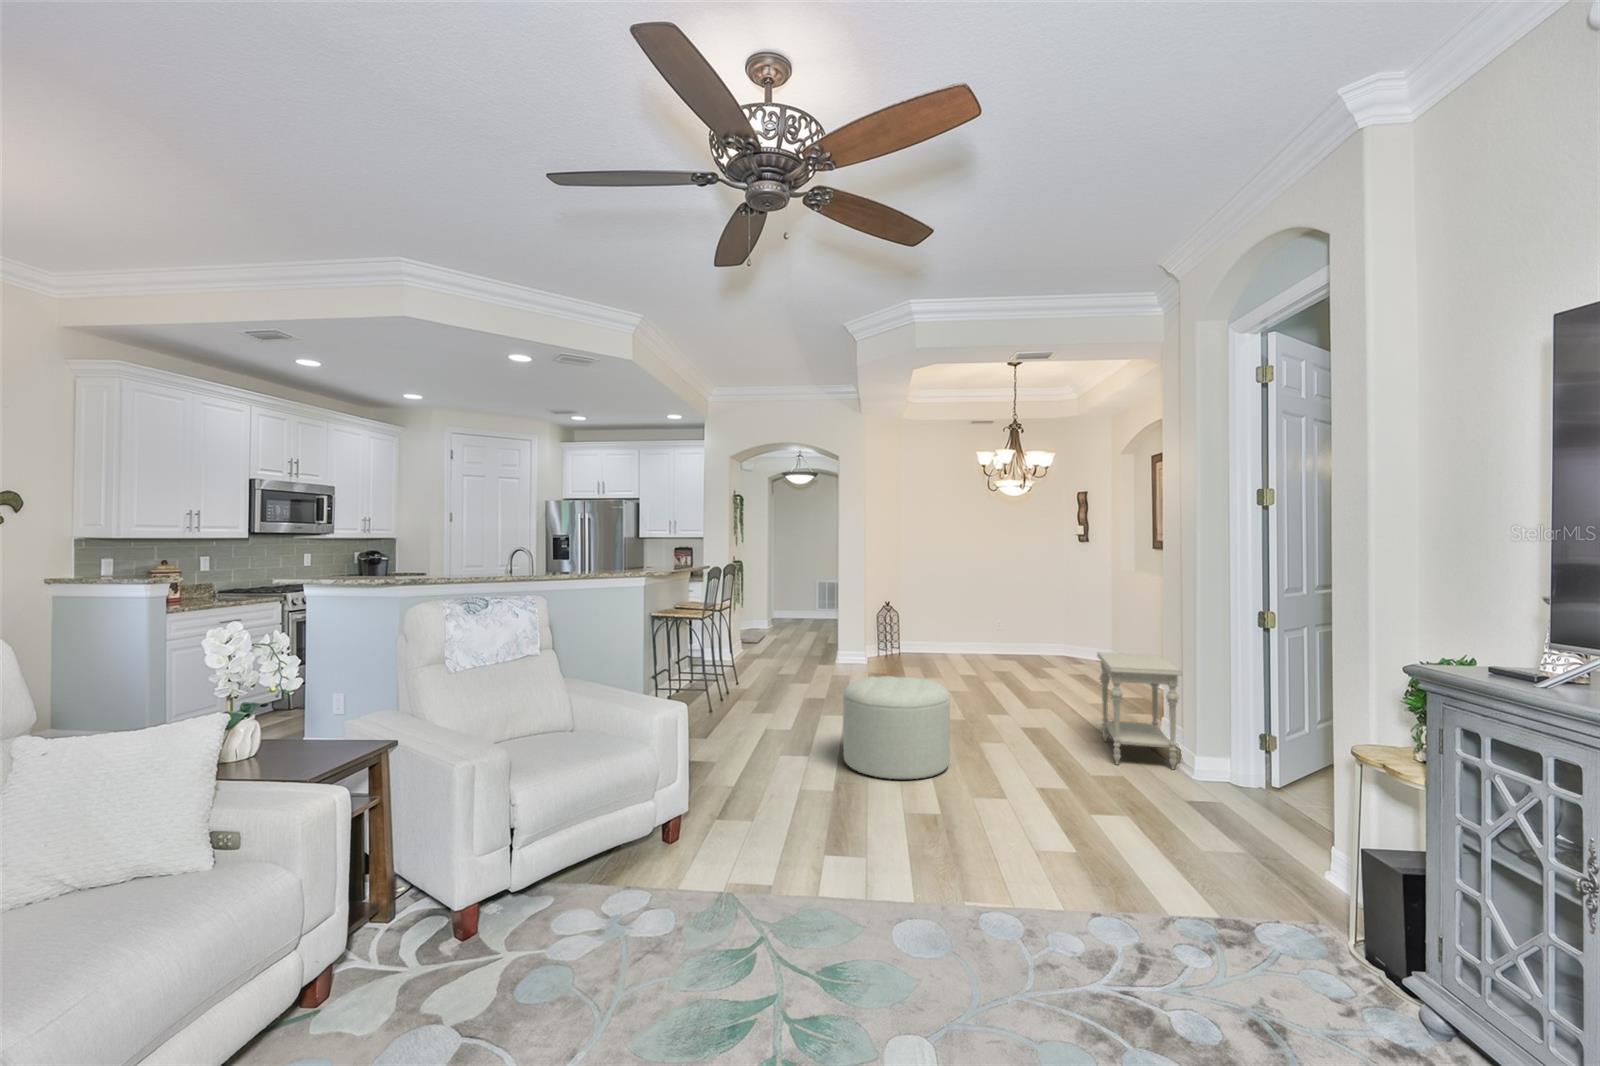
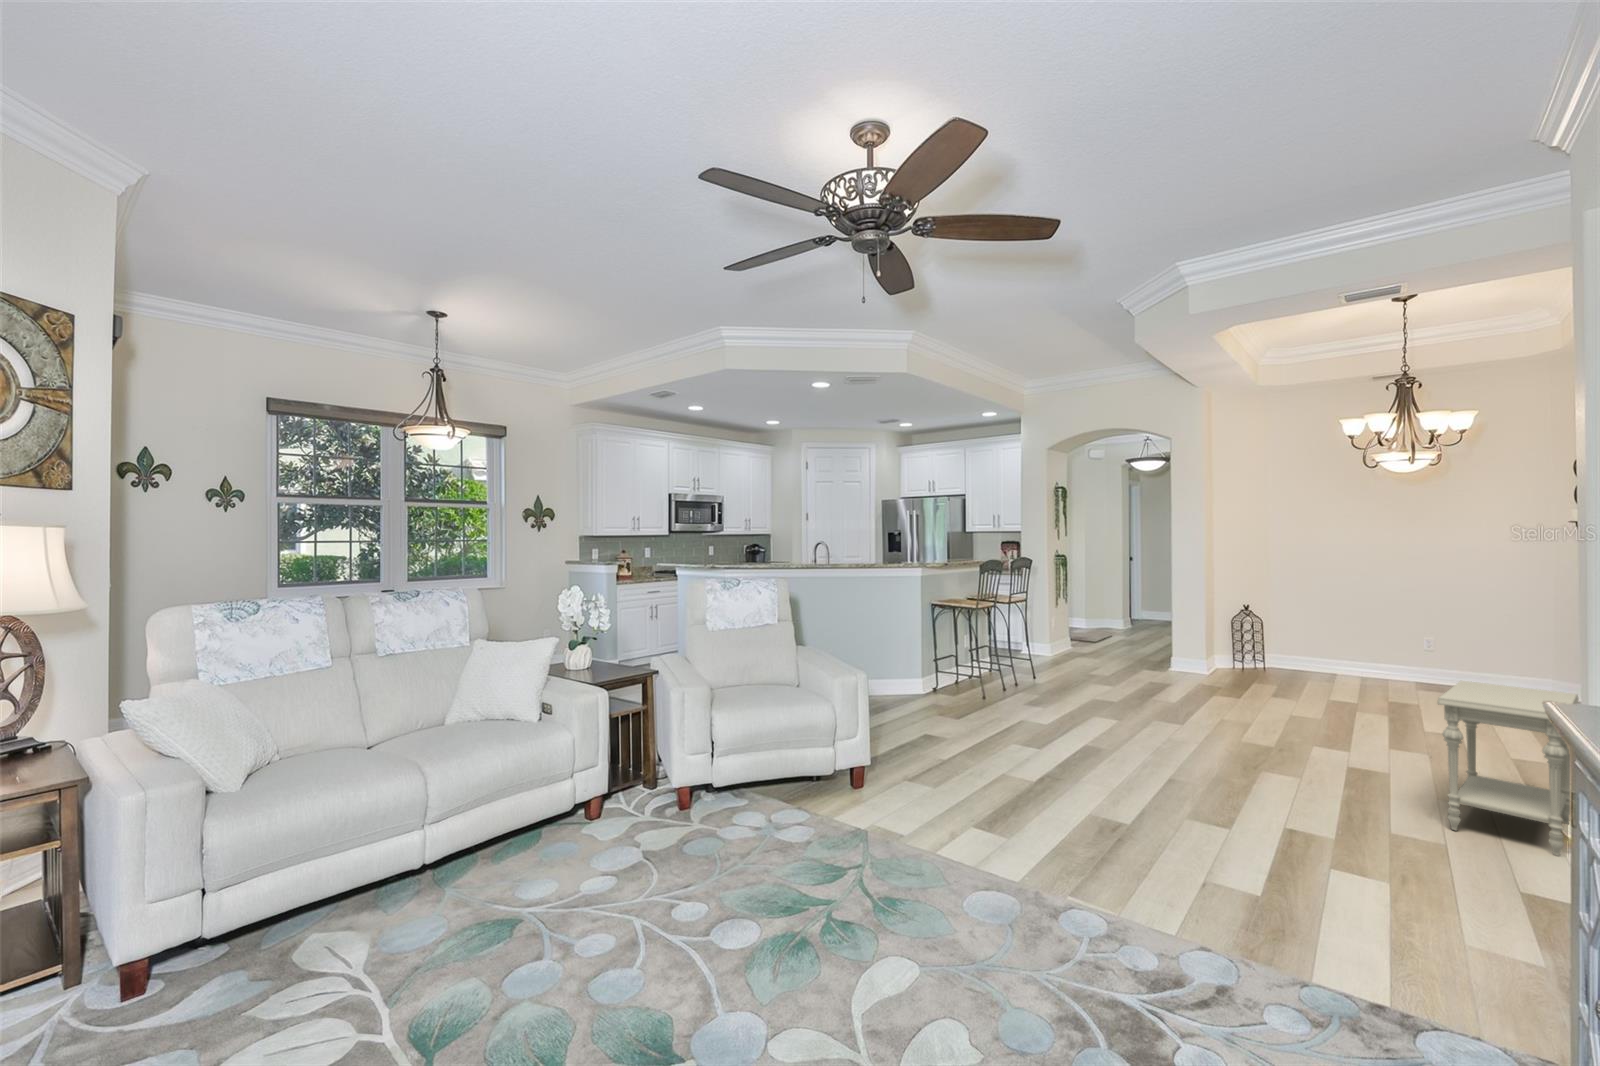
ottoman: present [843,676,950,779] -> none [1069,677,1195,790]

